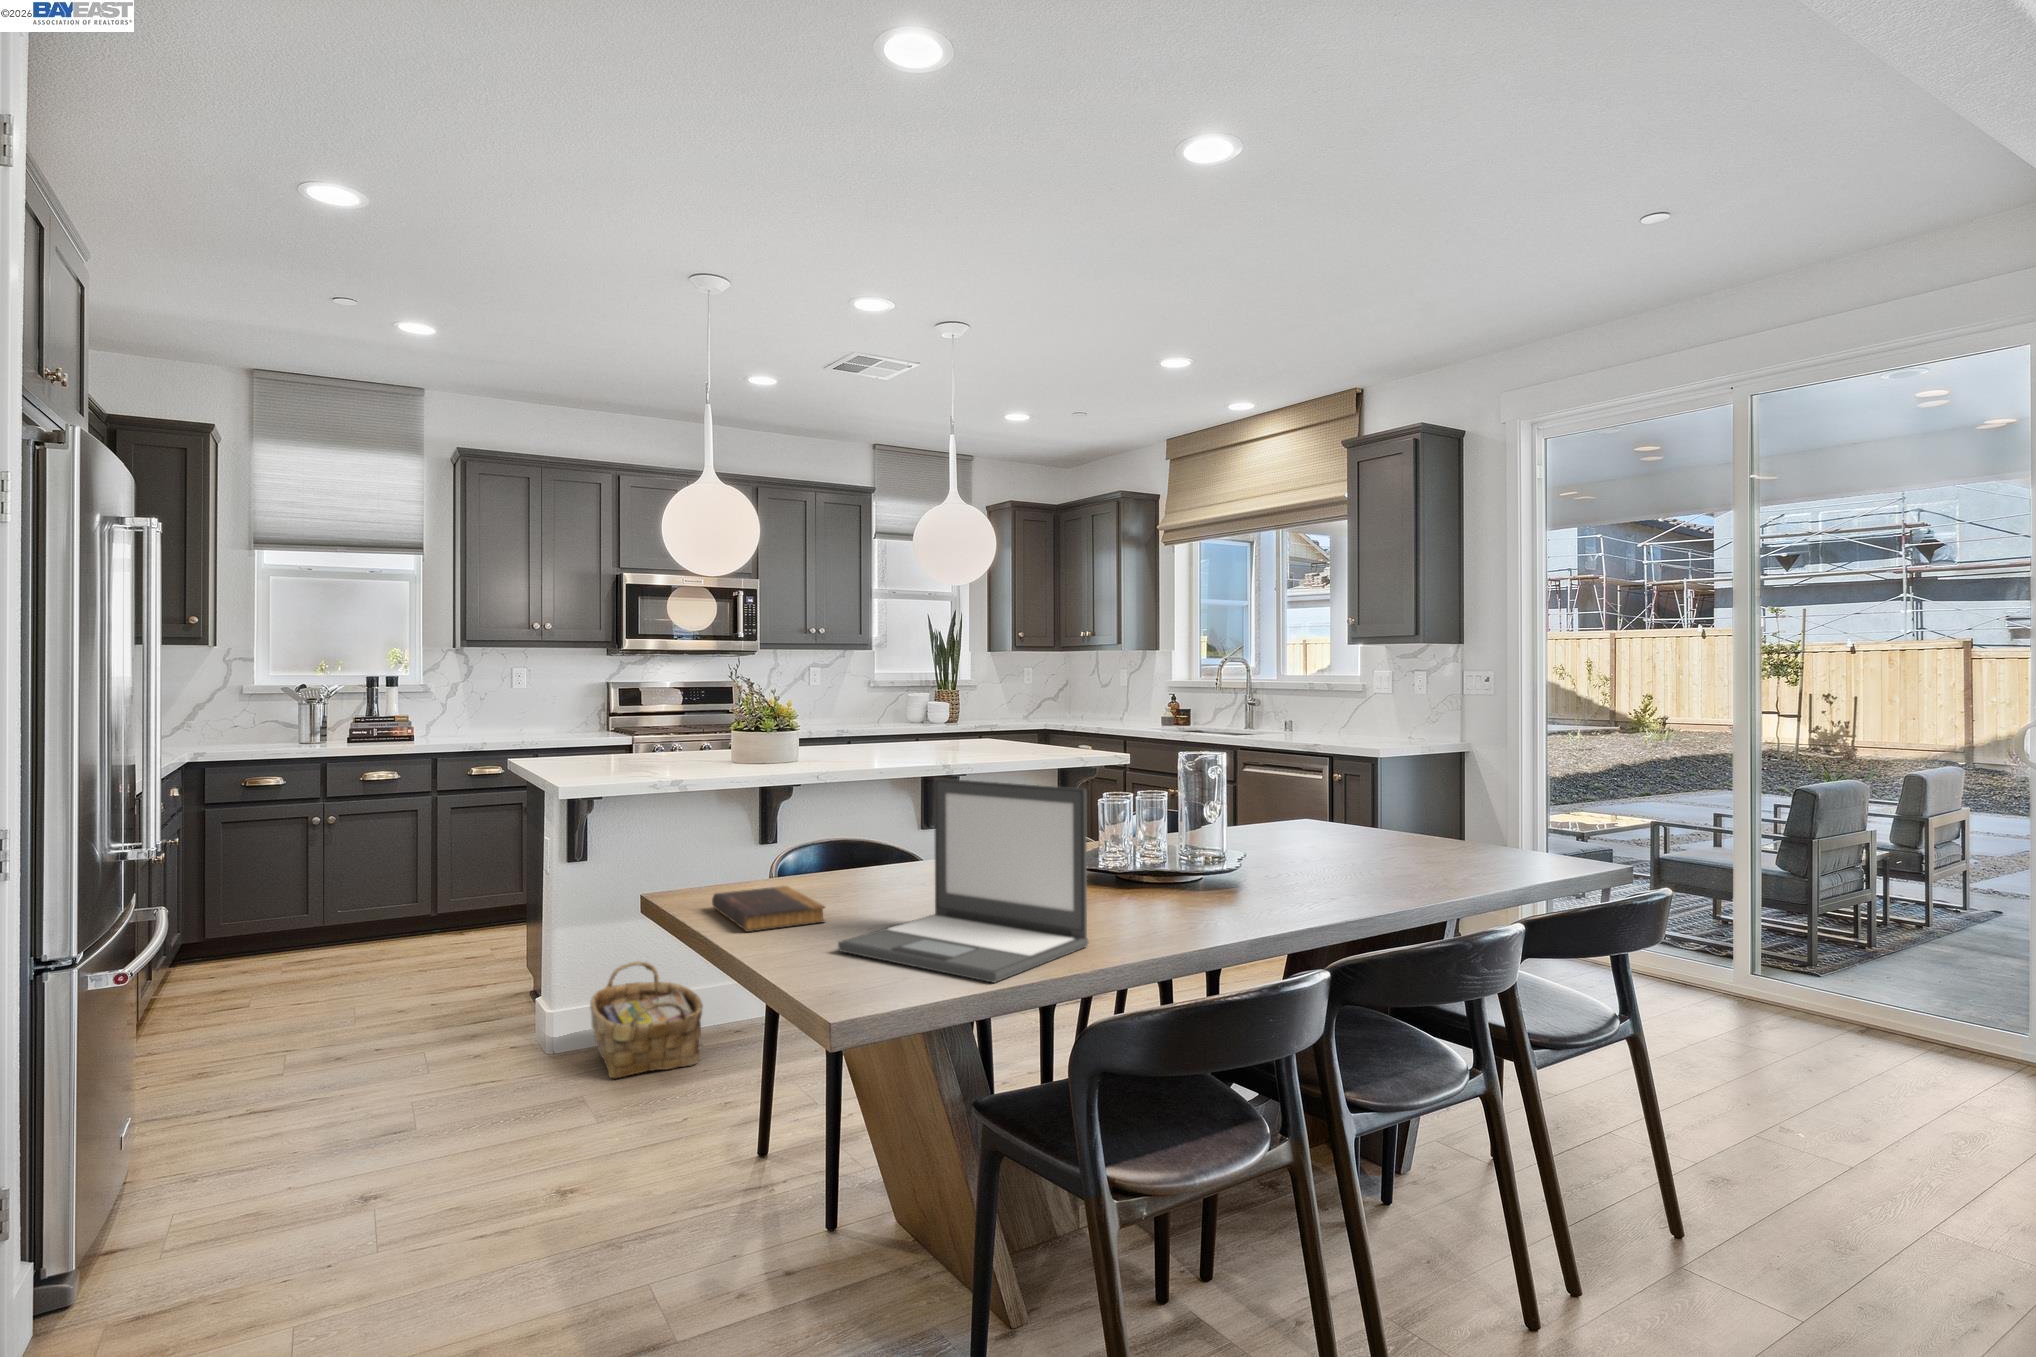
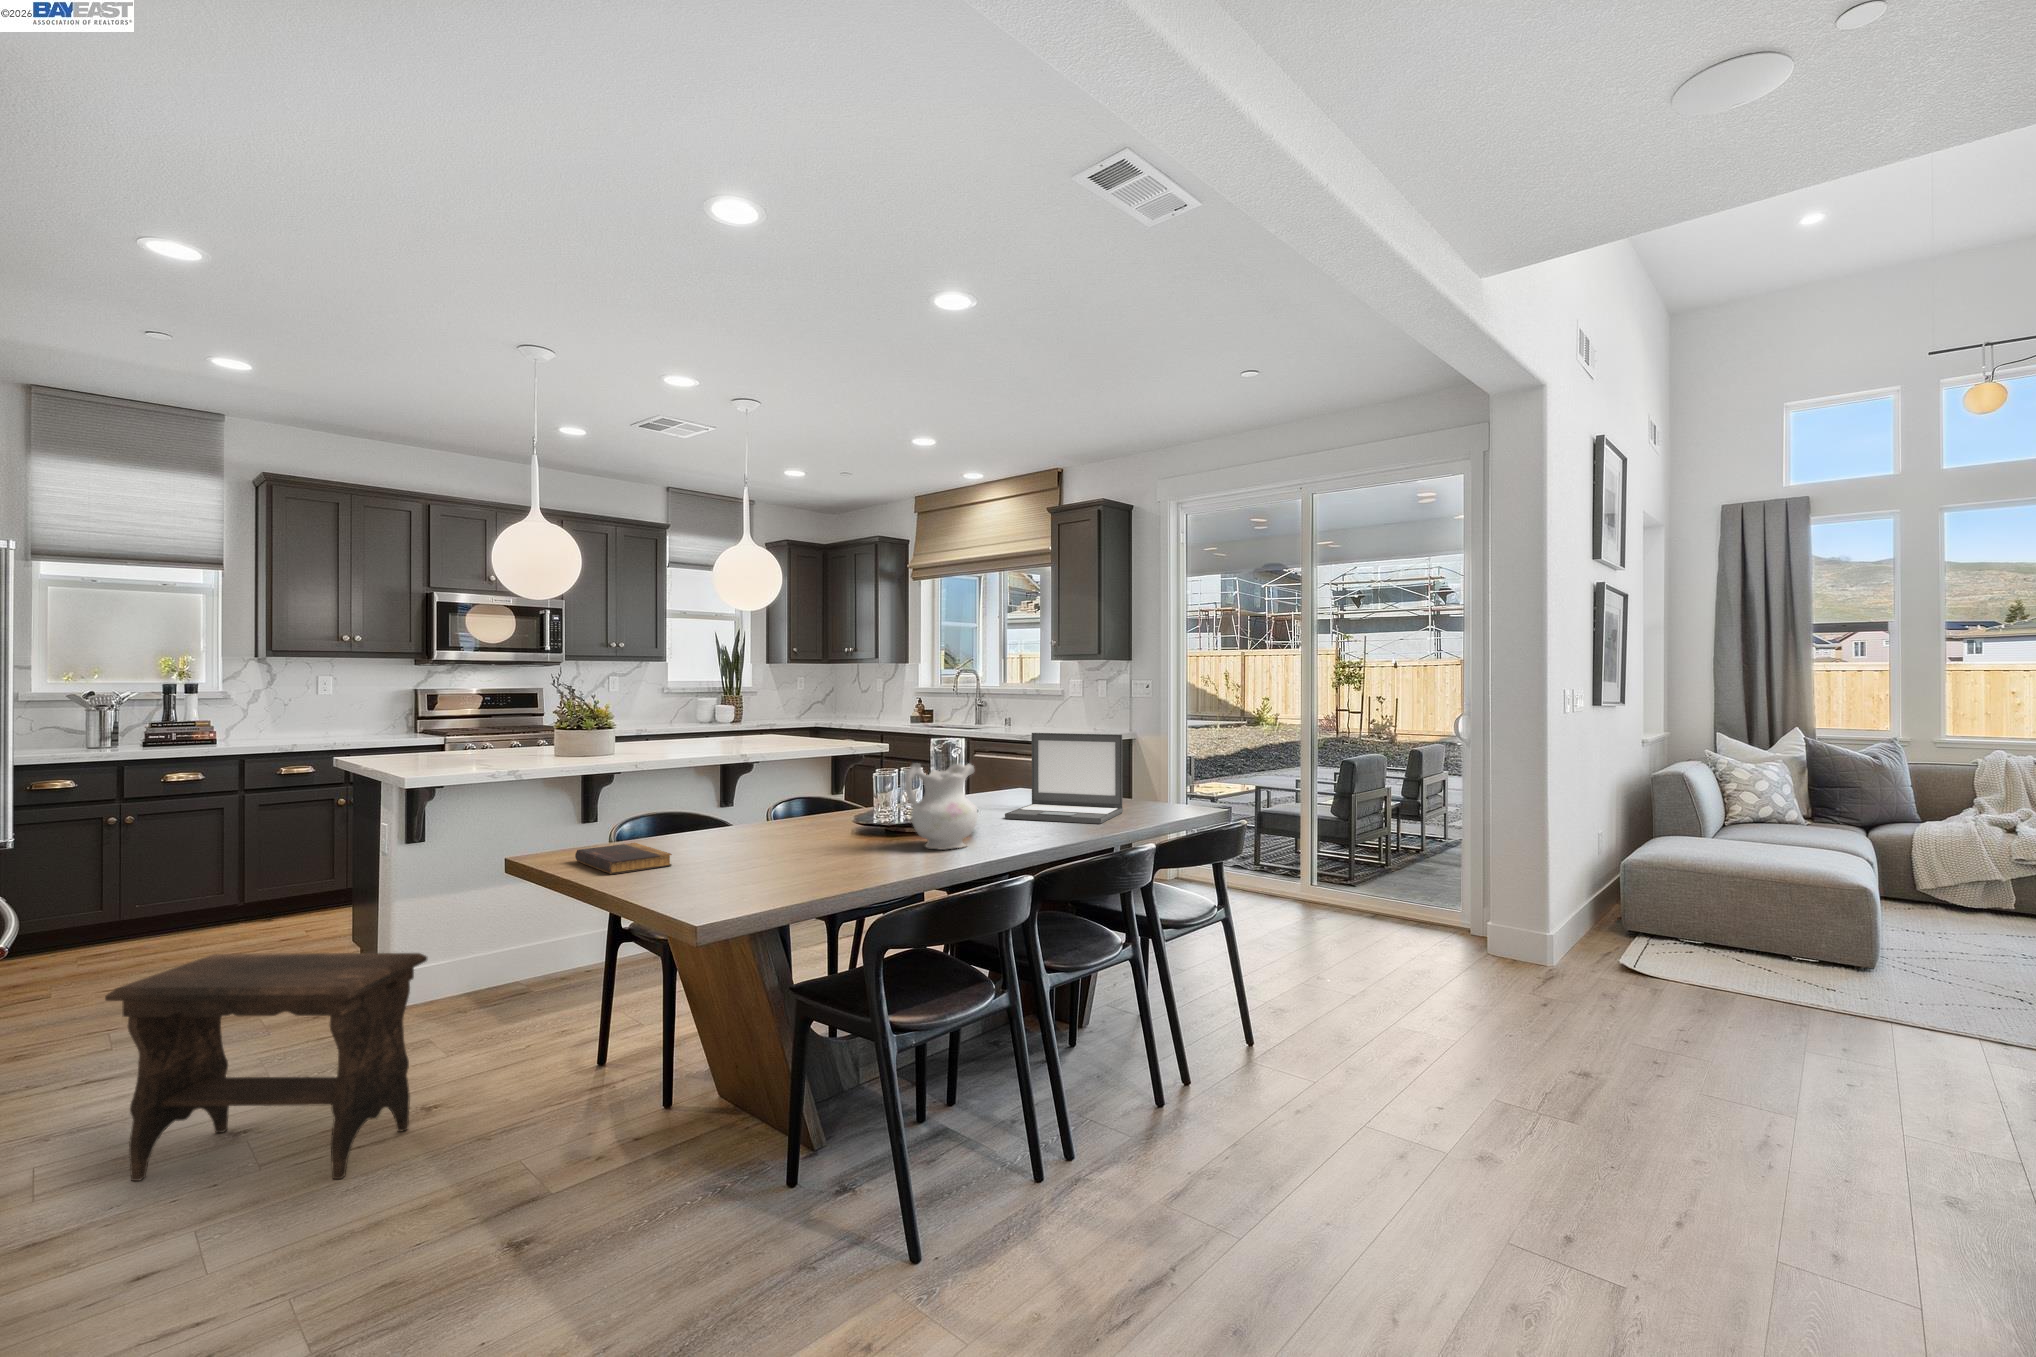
laptop: present [838,778,1088,983] -> present [1005,733,1123,824]
ceramic pitcher: none [1139,791,1245,916] -> present [905,764,978,850]
woven basket: present [590,961,703,1079] -> none [430,925,534,1022]
footstool: none [212,993,553,1288] -> present [105,953,427,1181]

